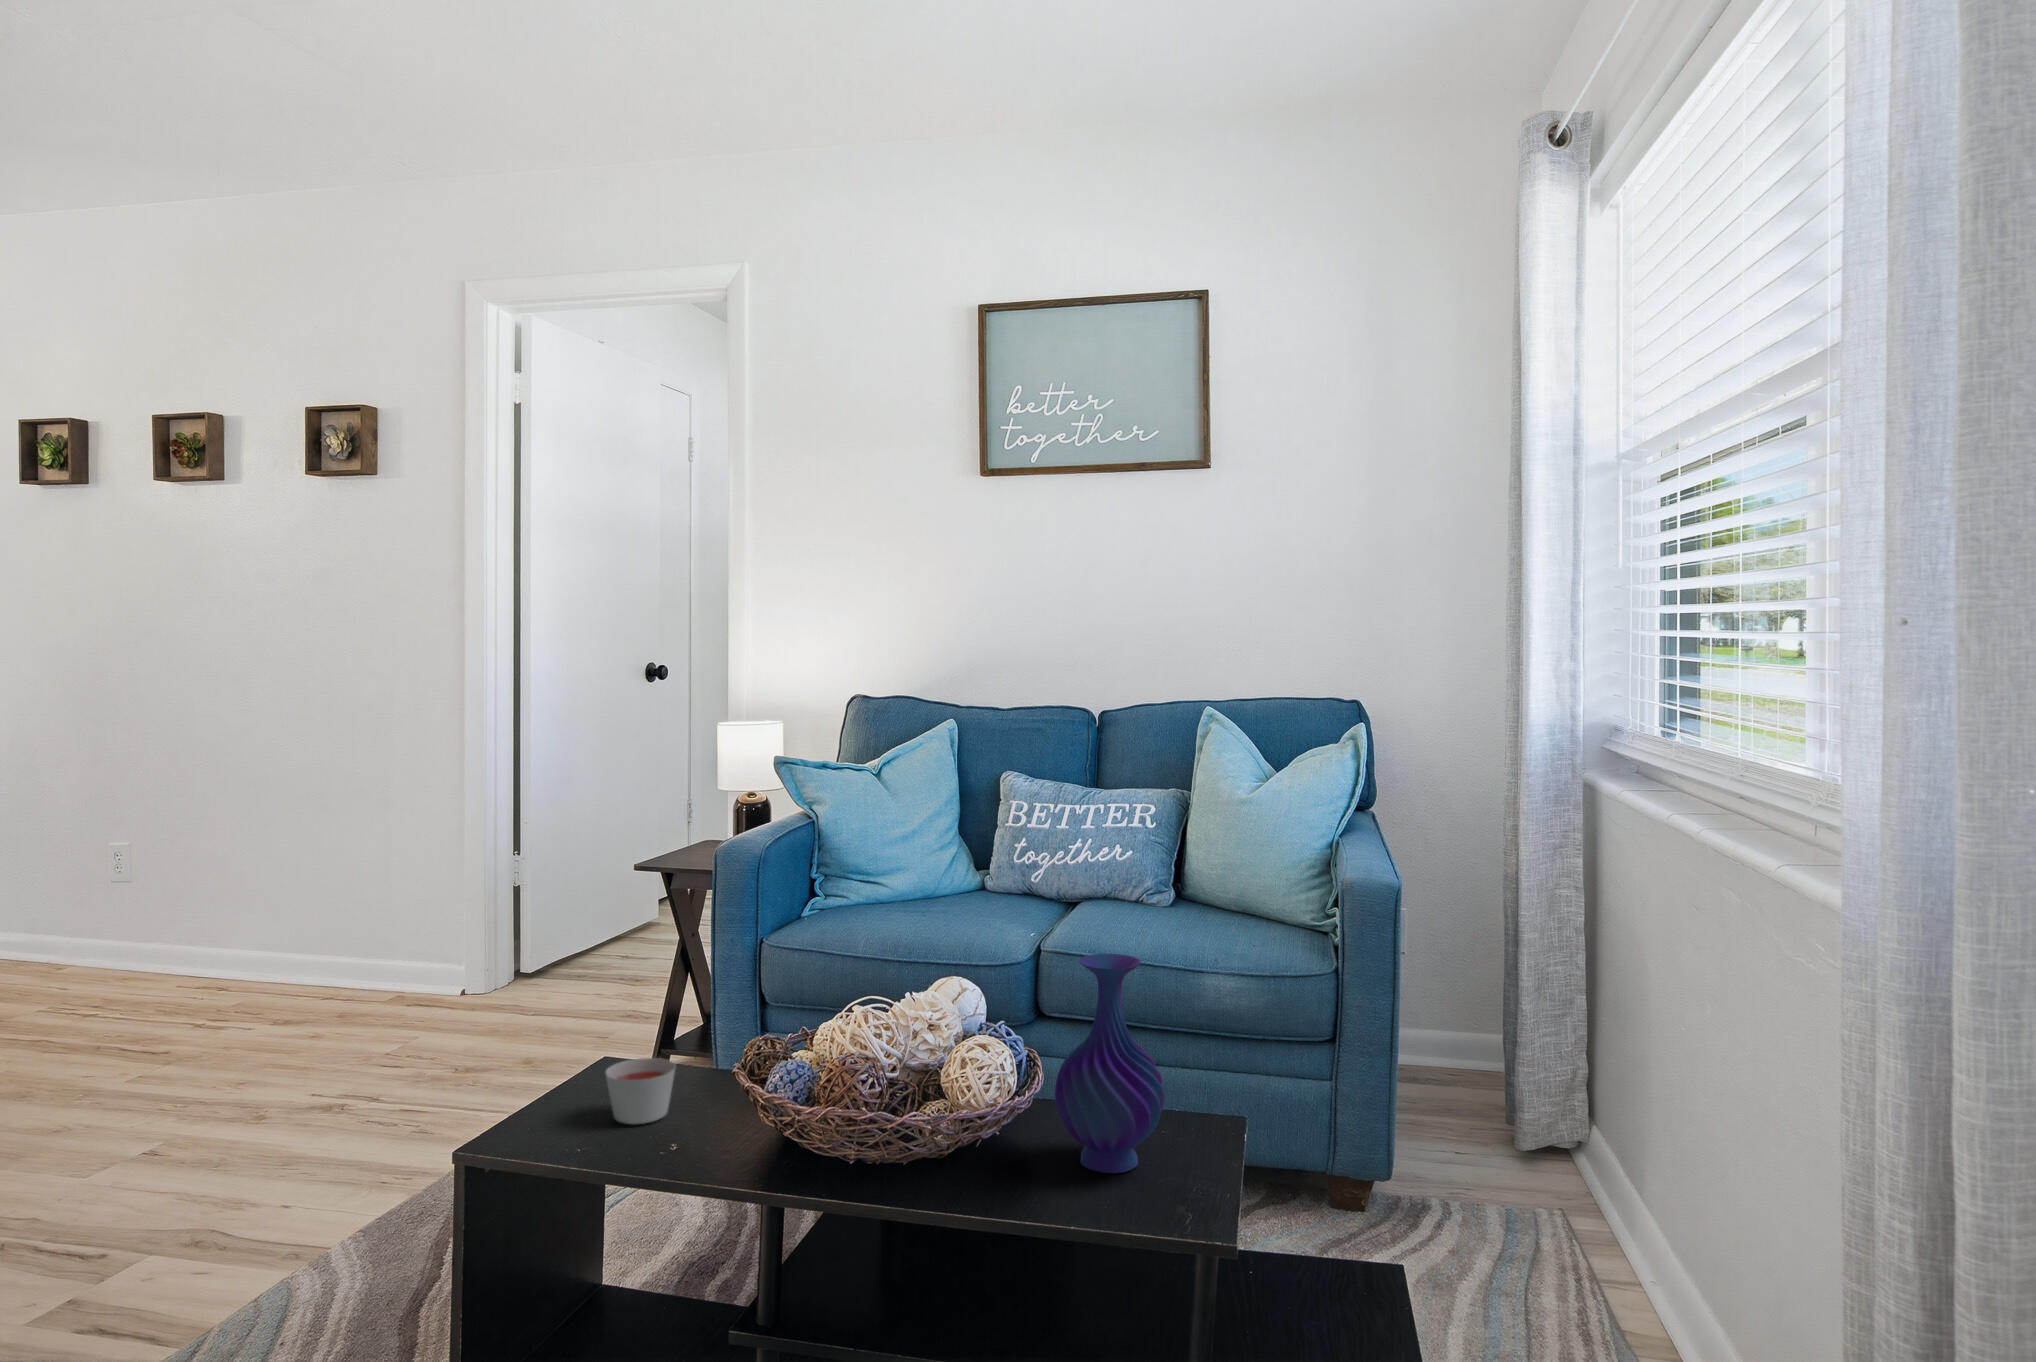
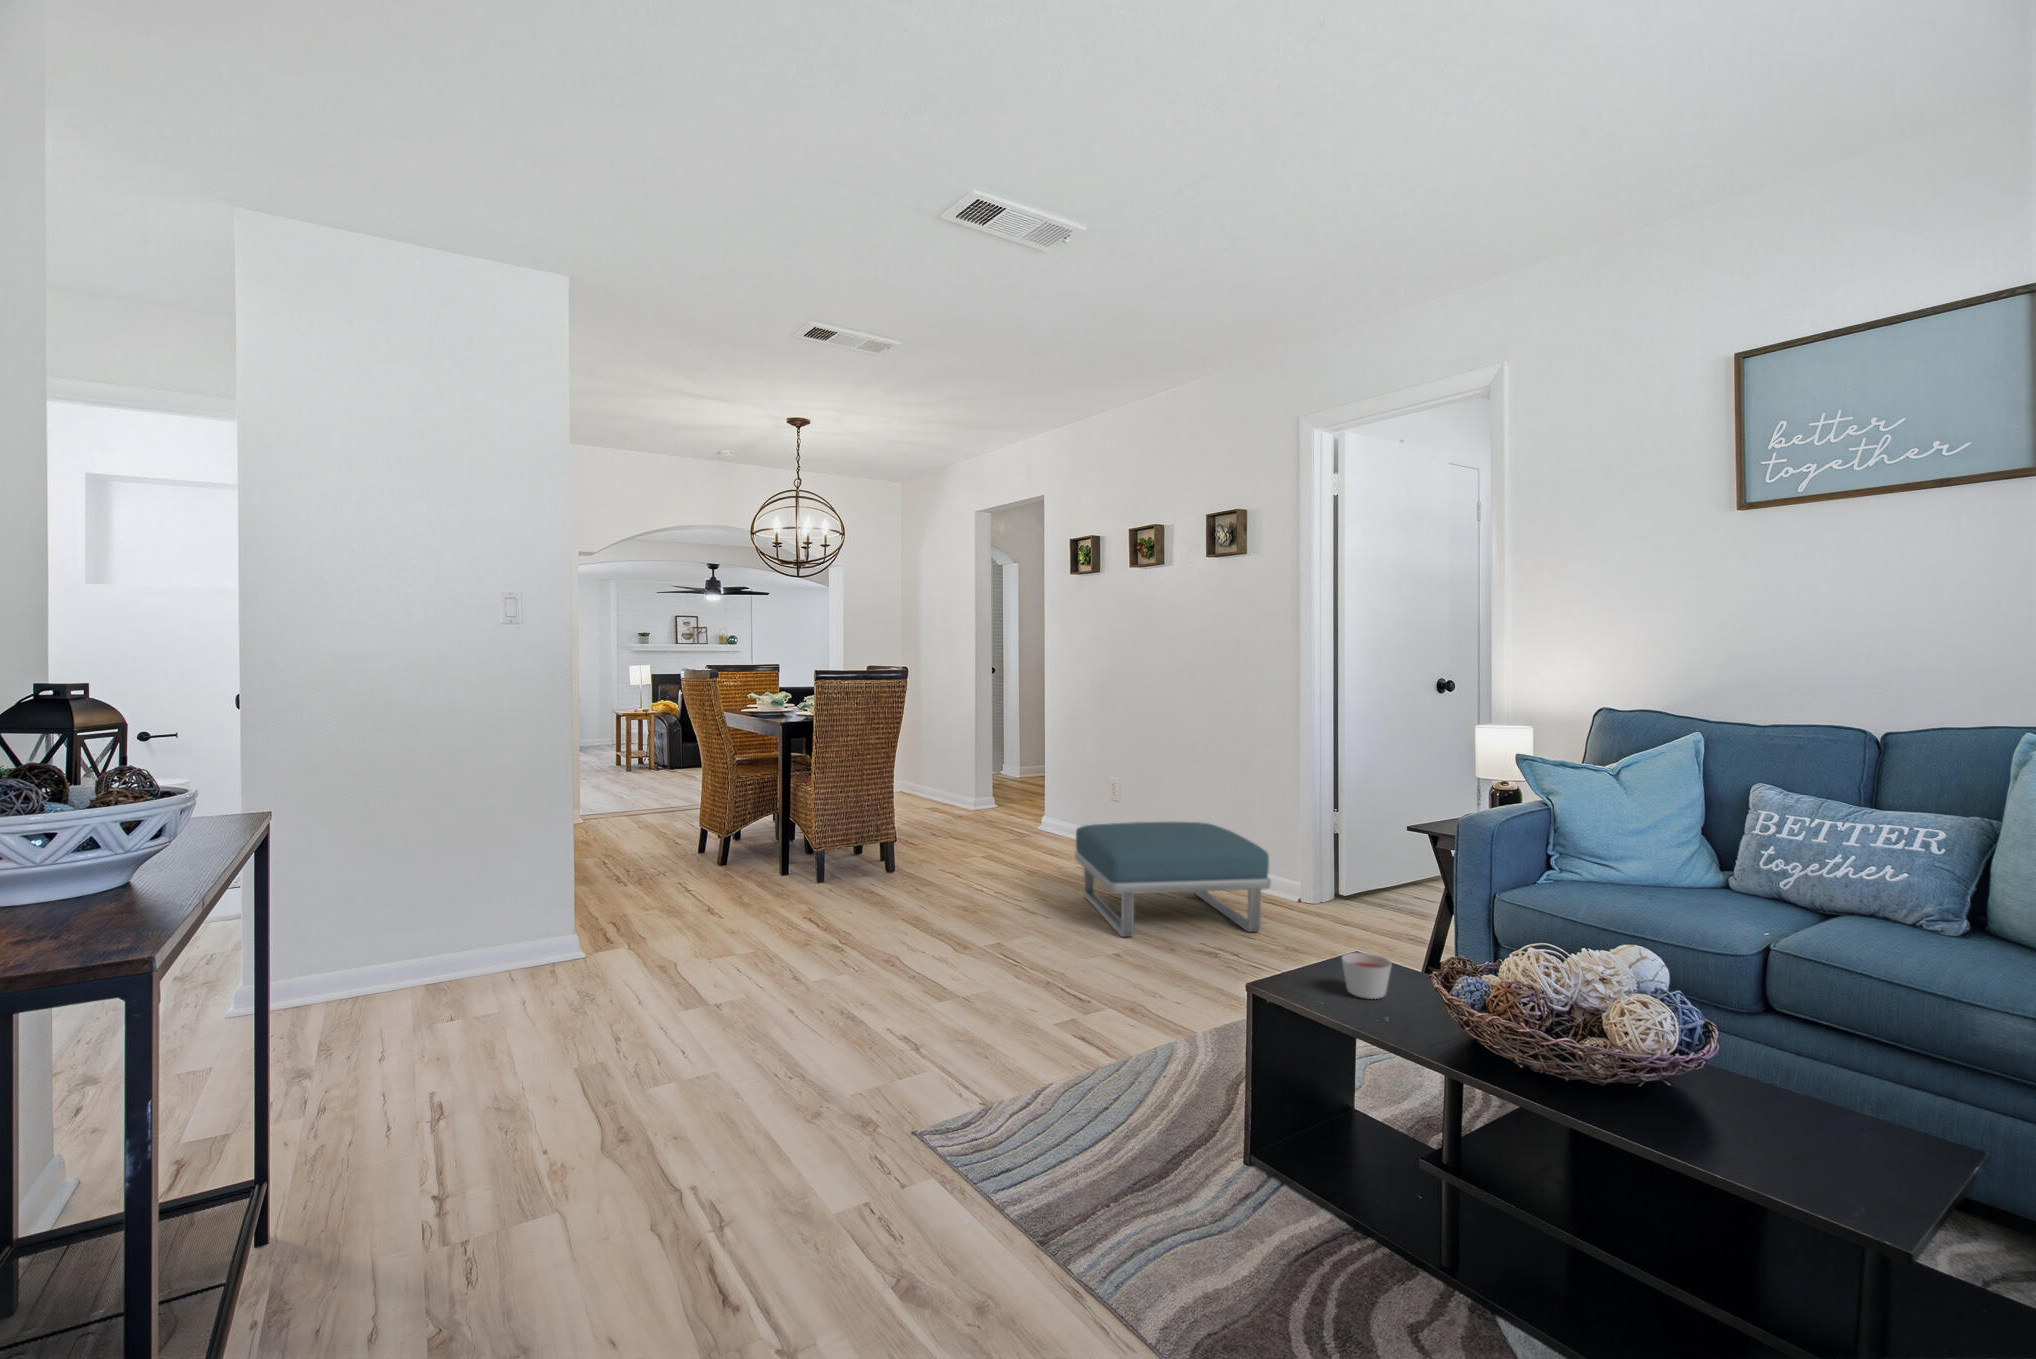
footstool: none [44,899,432,1119] -> present [1075,822,1271,937]
vase: present [1055,954,1165,1173] -> none [1723,947,1856,1156]

